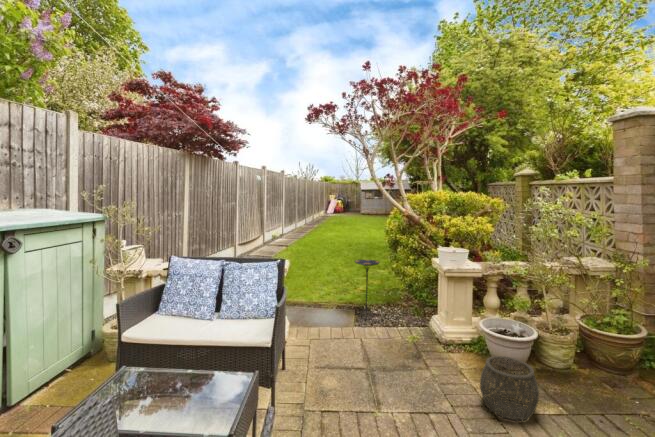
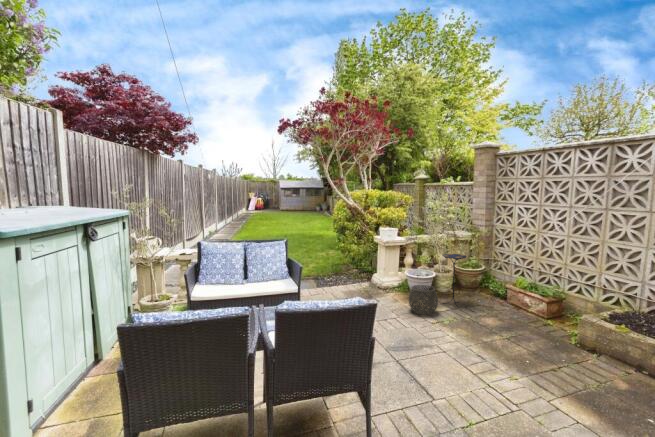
side table: present [355,260,379,312] -> present [442,254,466,304]

